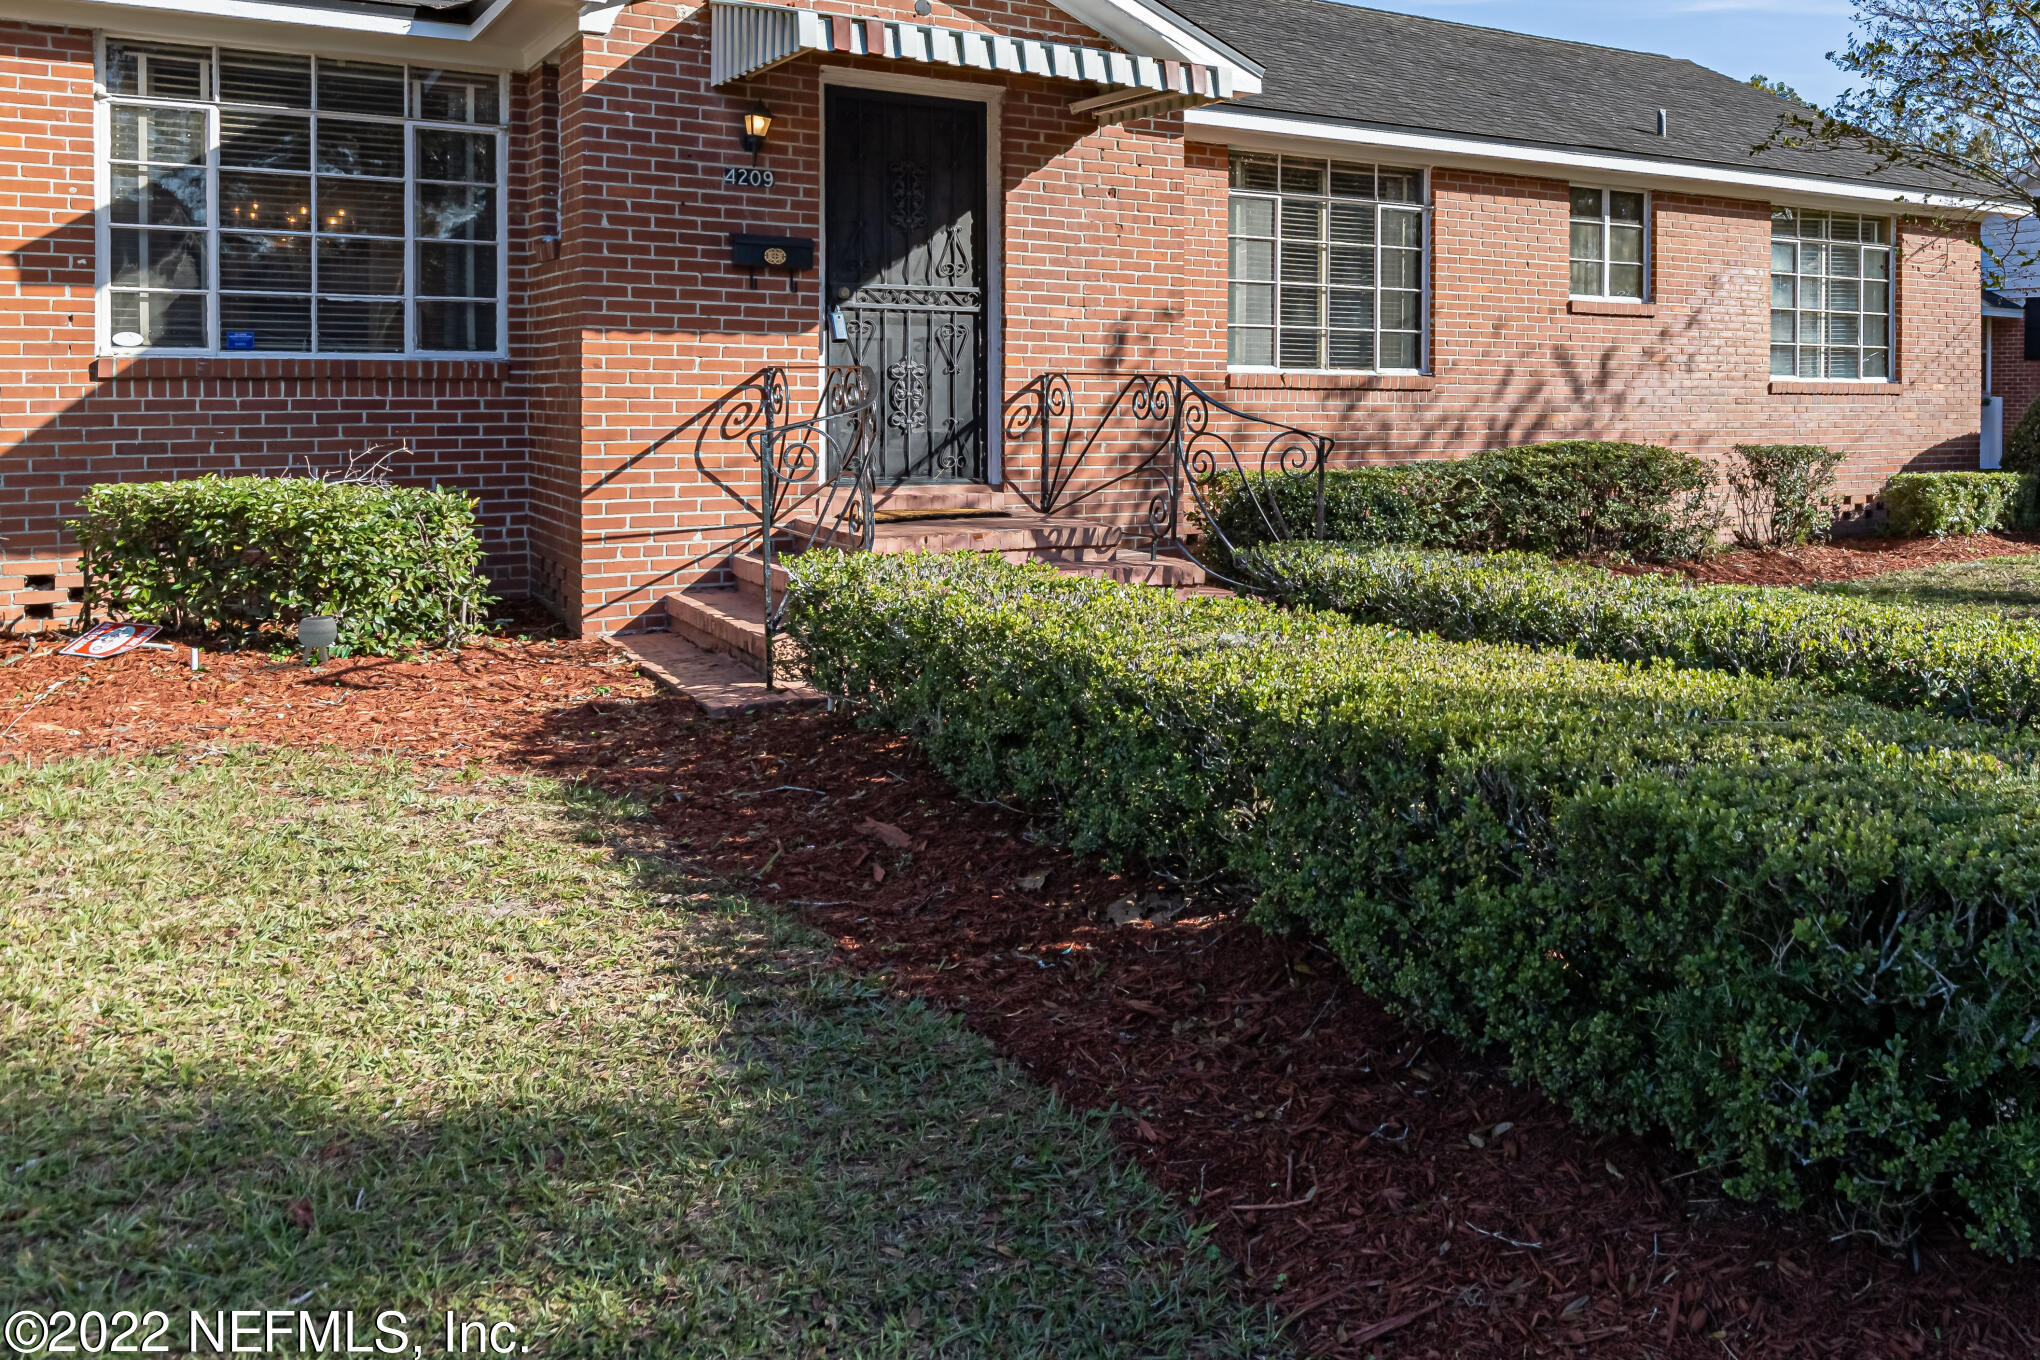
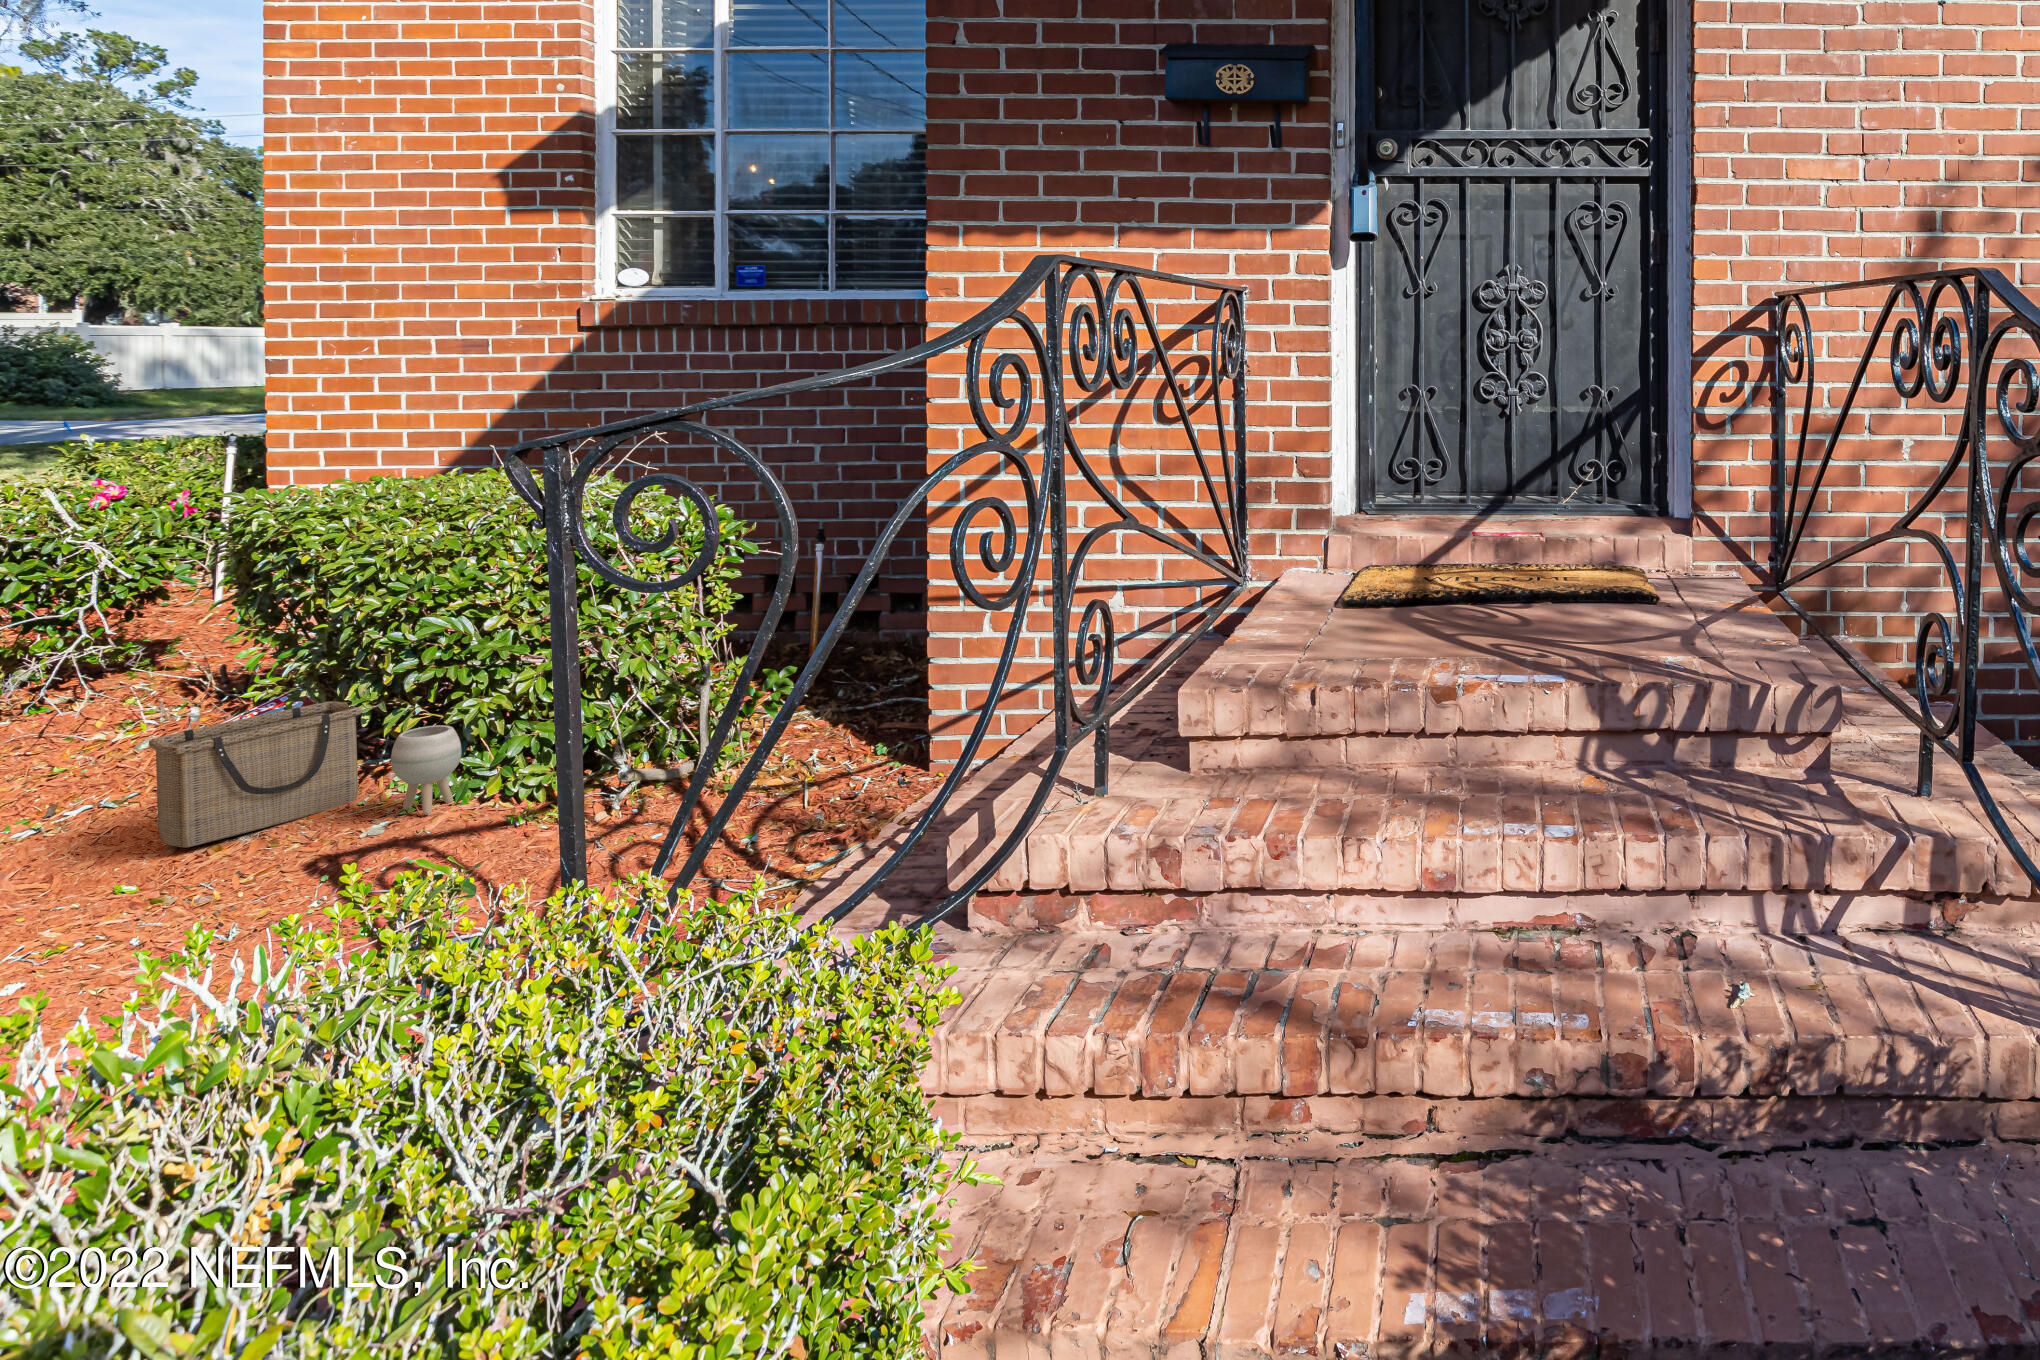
basket: none [169,611,253,684] -> present [149,701,362,848]

